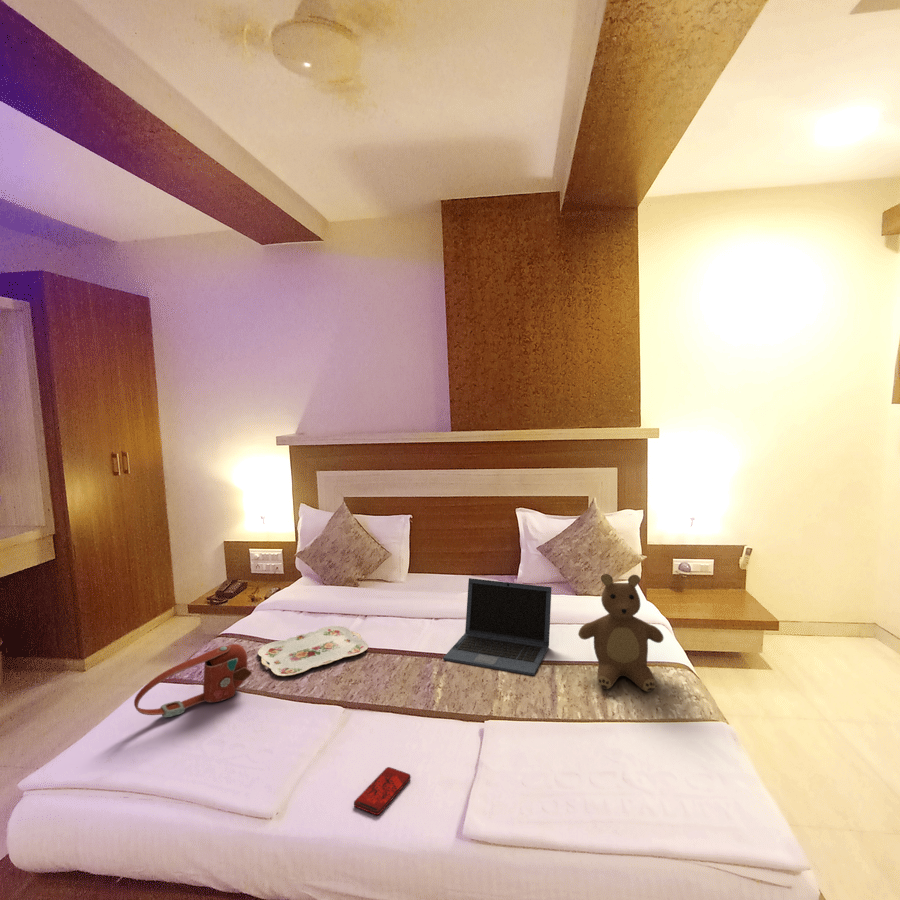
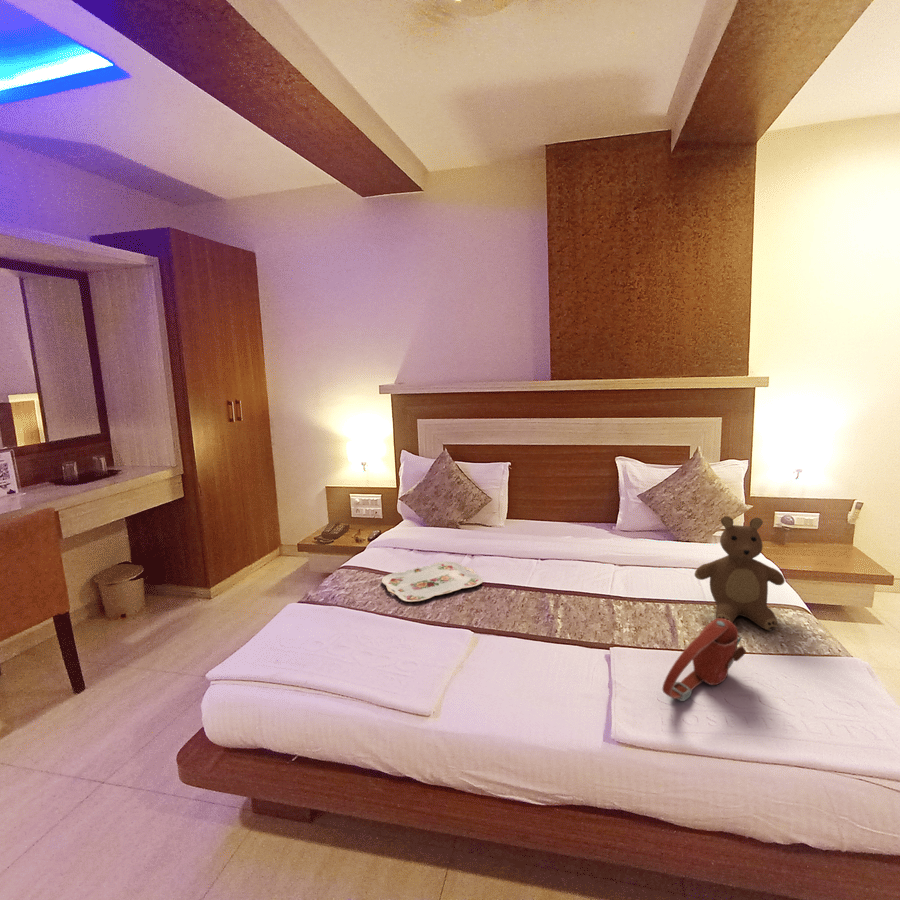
laptop: present [443,578,552,675] -> none [557,520,664,612]
handbag: present [134,644,252,717] -> present [663,618,746,701]
smartphone: present [354,767,411,815] -> none [500,681,548,718]

